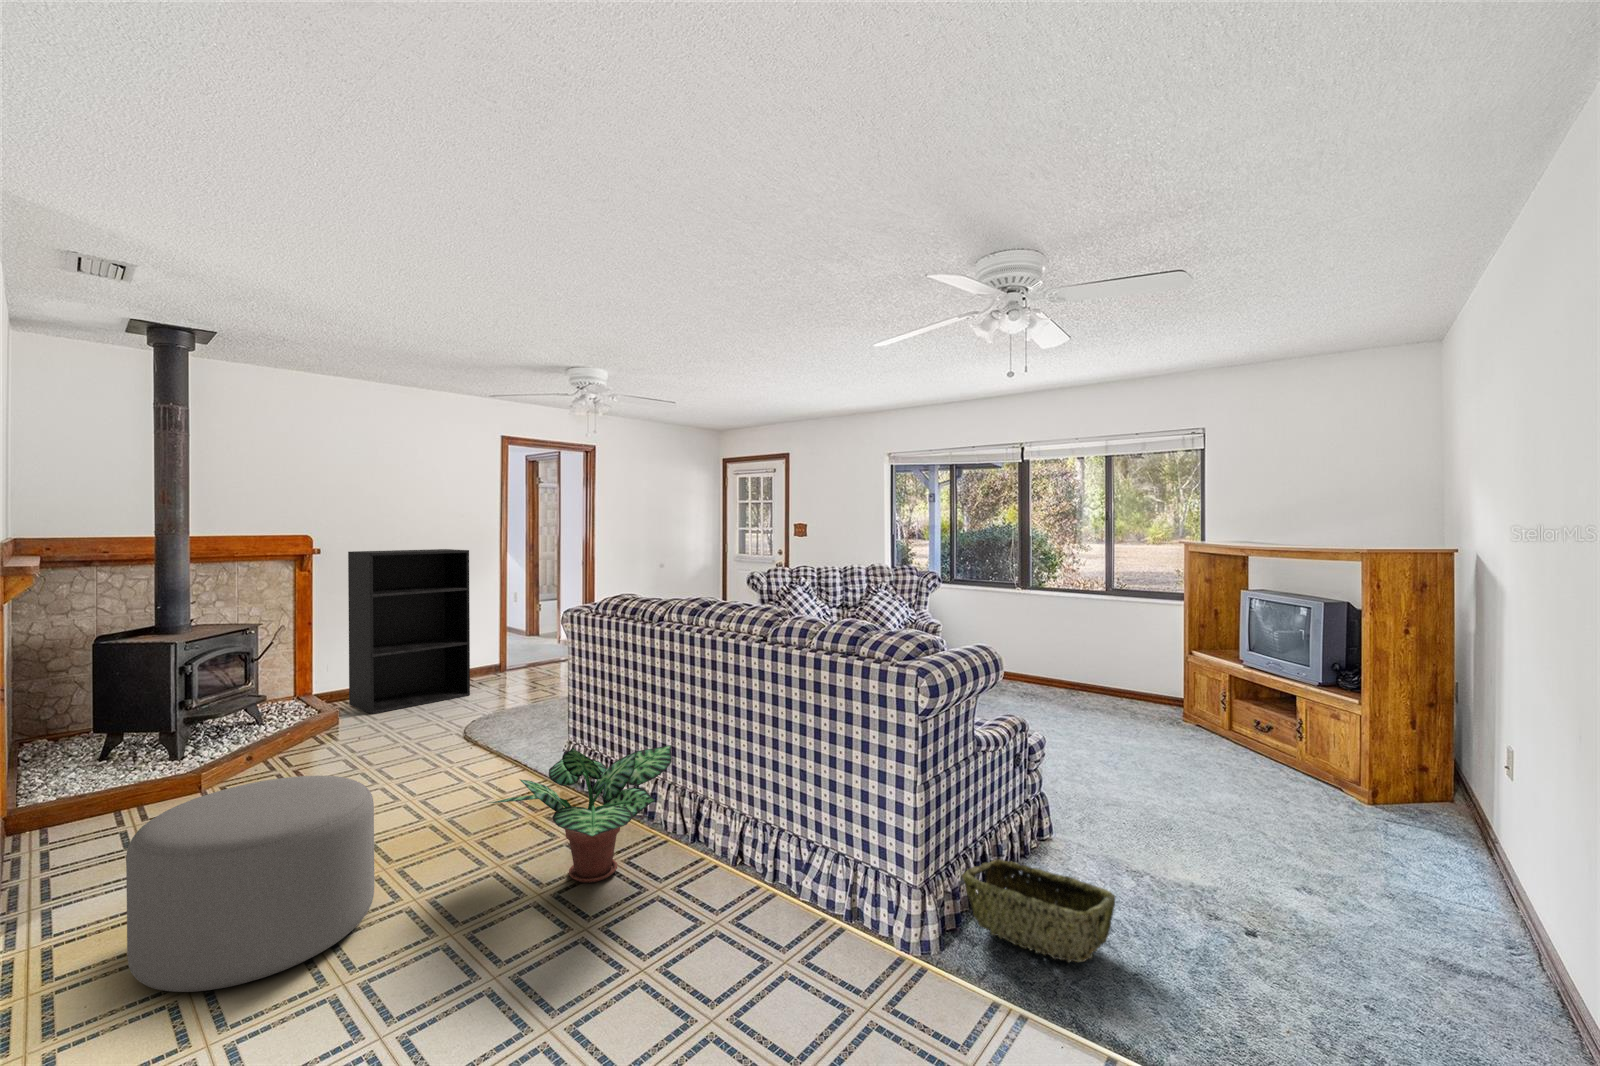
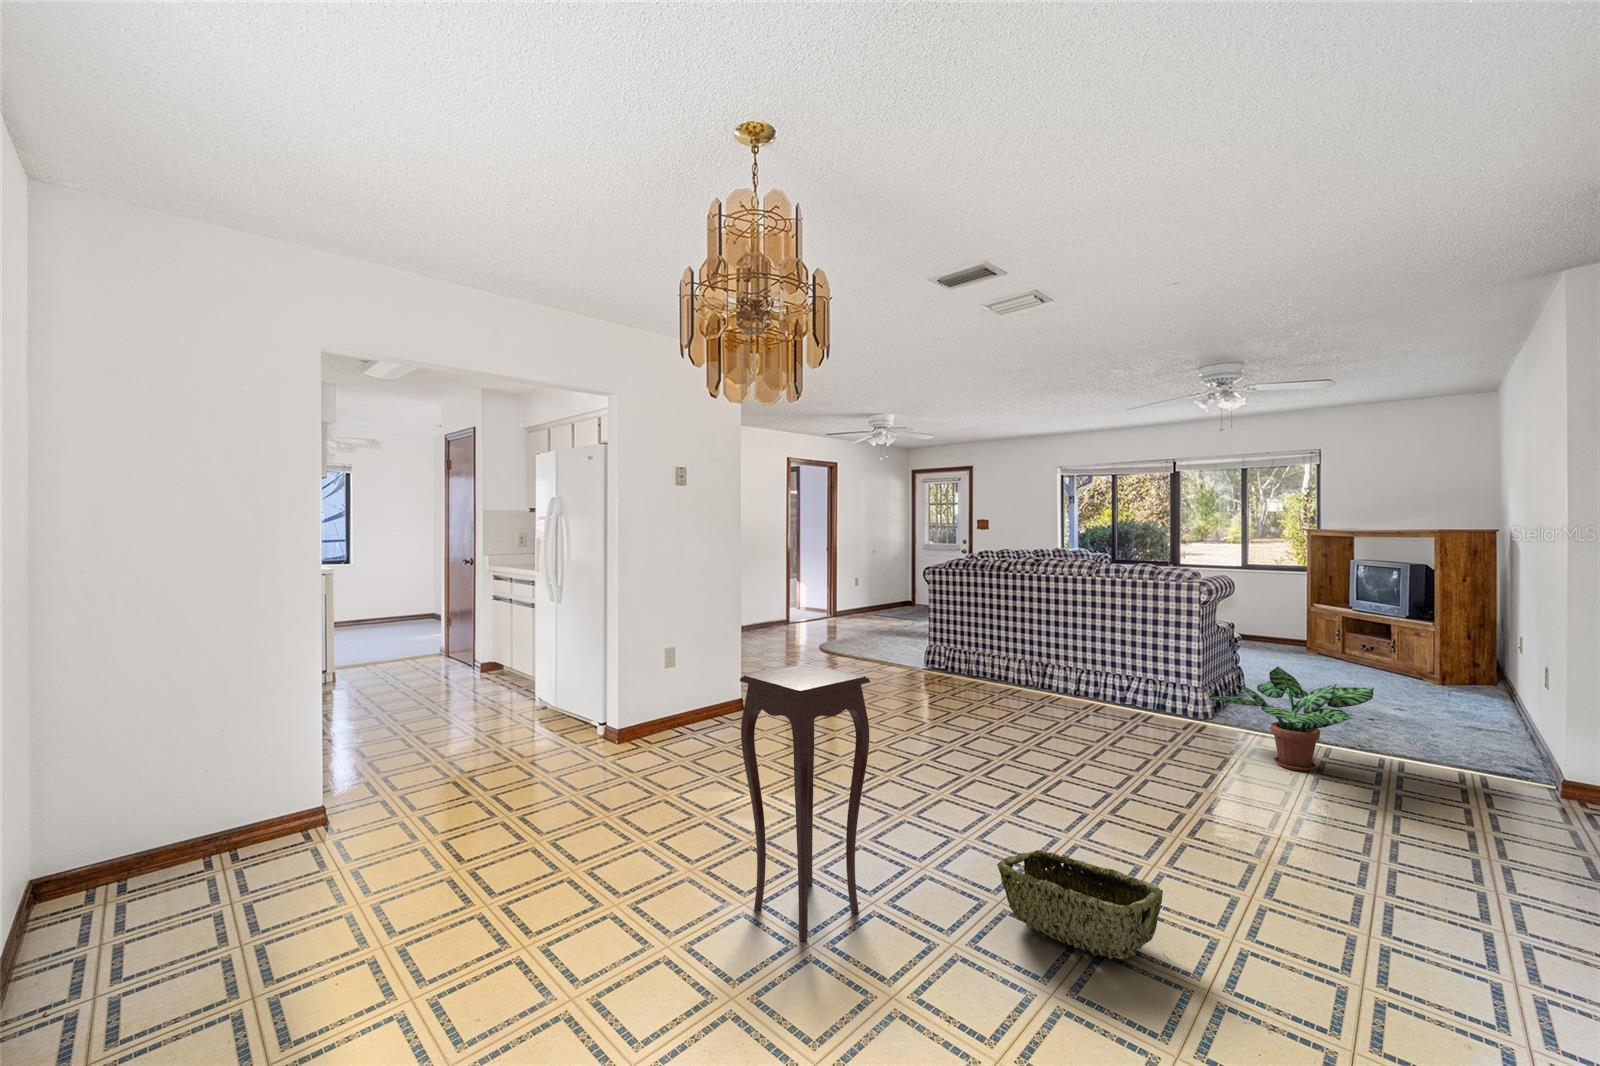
bookshelf: present [348,549,470,714] -> none [406,537,522,696]
side table: none [714,683,841,958] -> present [740,663,870,941]
potted plant: present [489,745,672,883] -> present [1207,666,1374,771]
ottoman: present [126,776,374,992] -> none [187,748,416,947]

